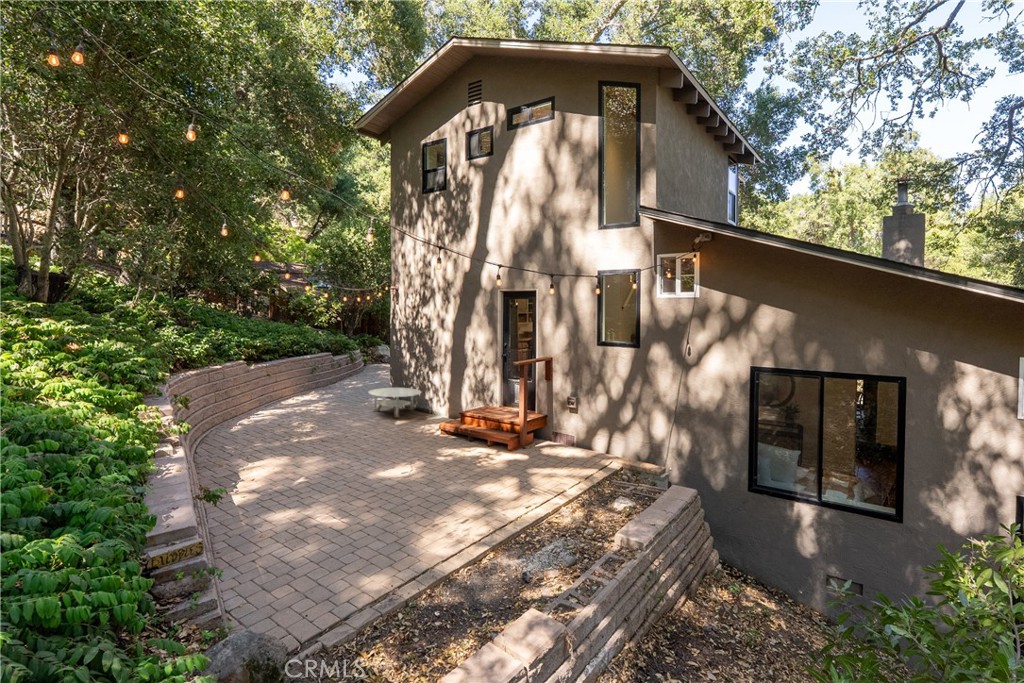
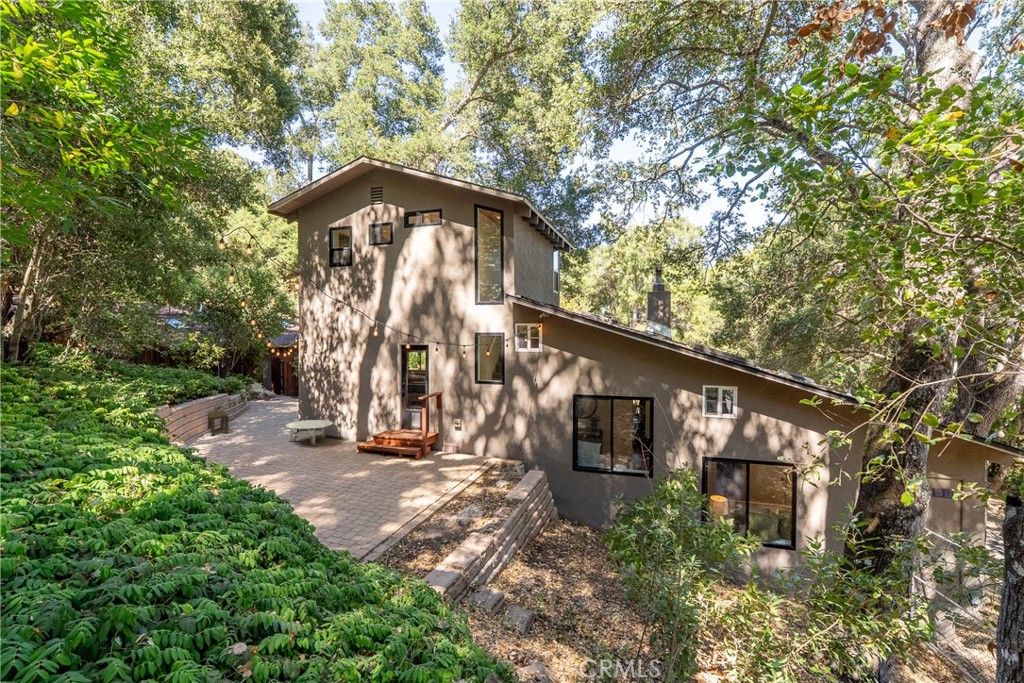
bench: none [298,371,318,398] -> present [208,411,229,435]

